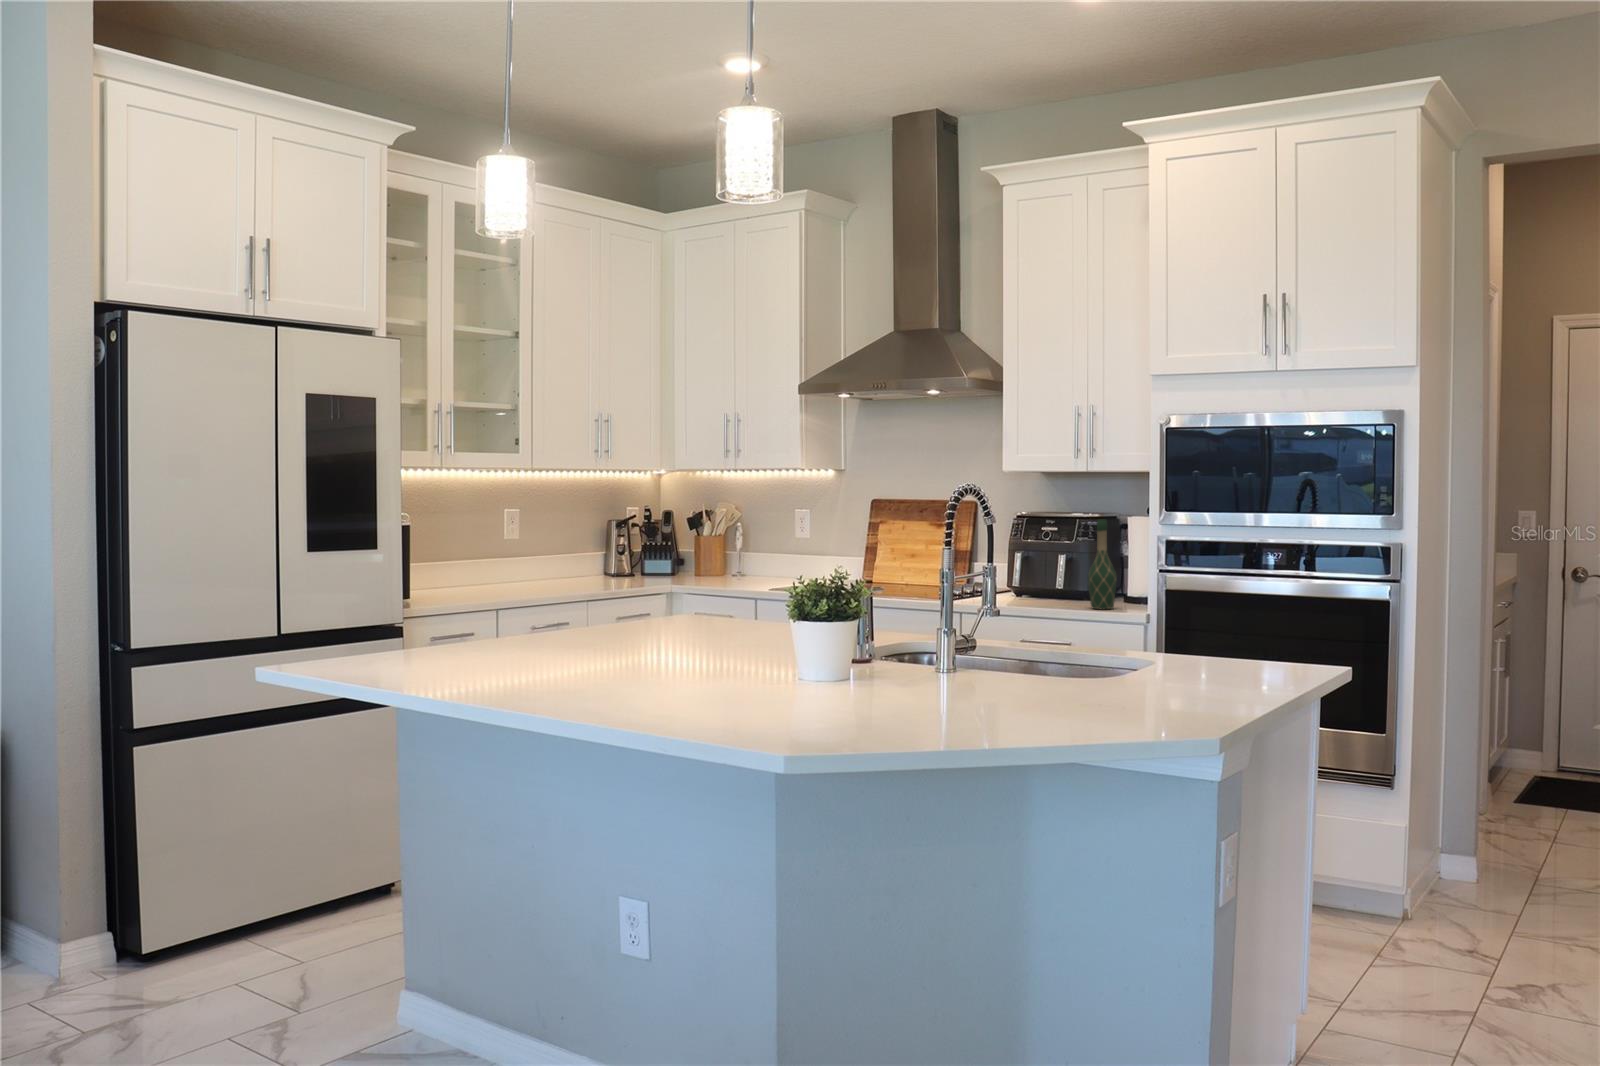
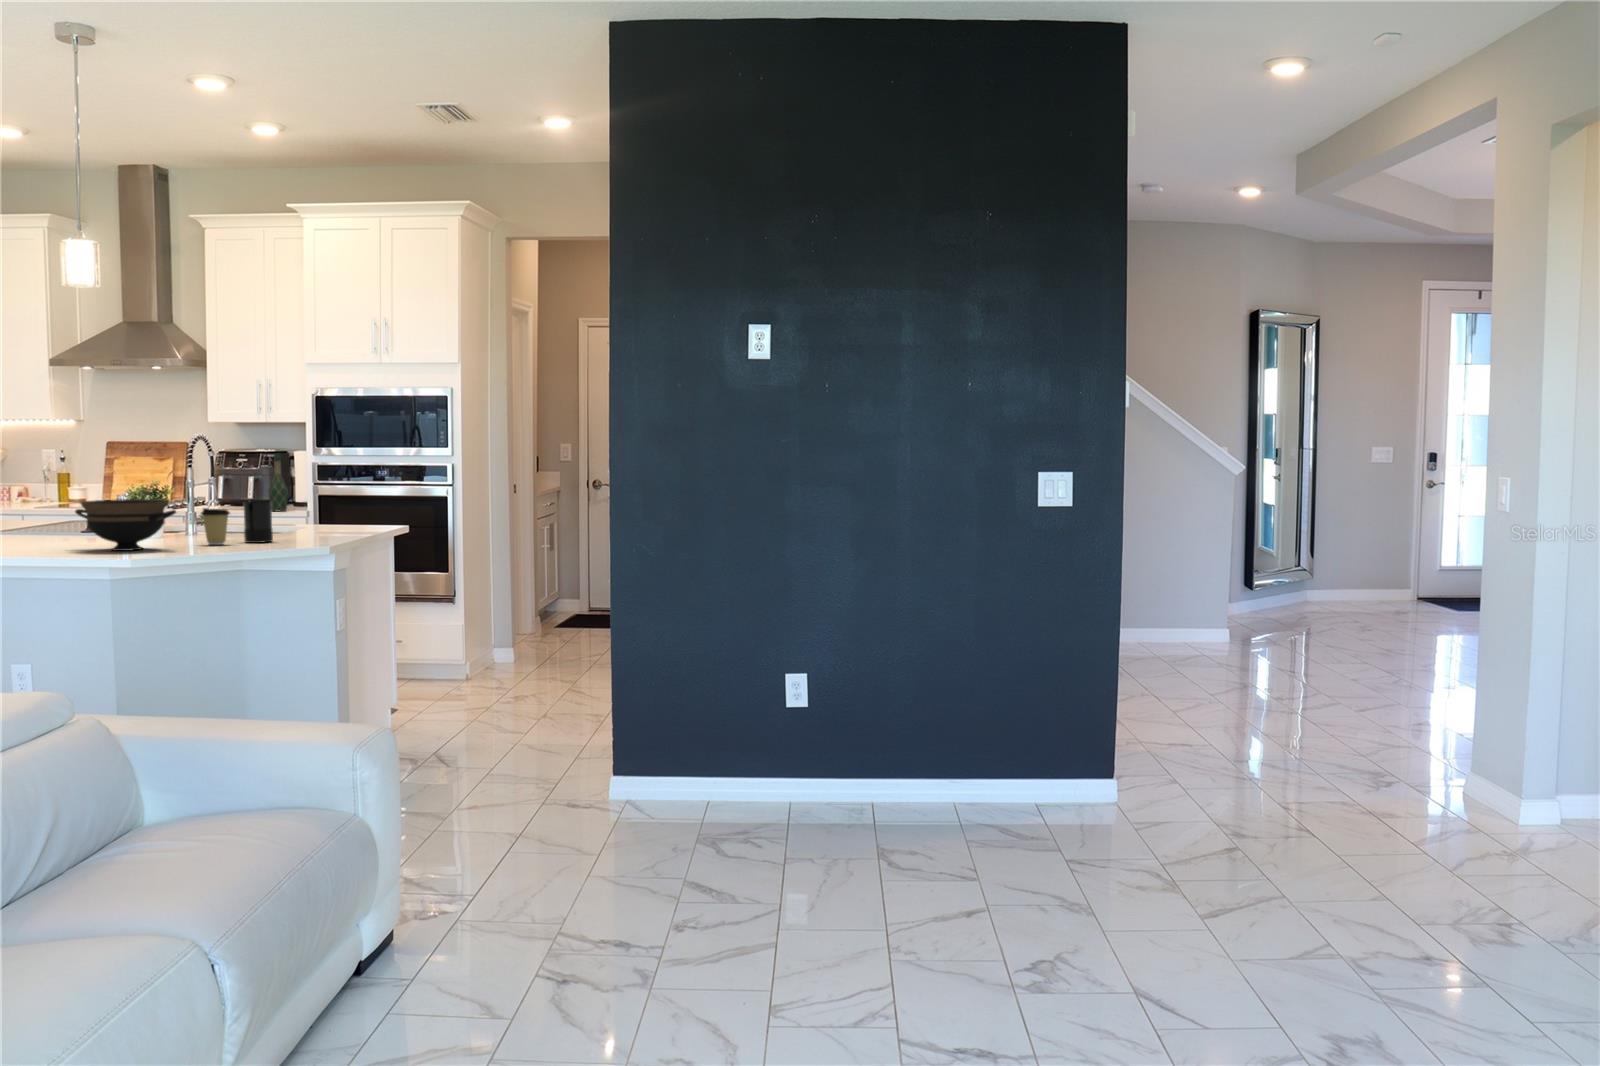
candle: none [1084,621,1137,702] -> present [243,501,273,543]
bowl: none [833,624,989,719] -> present [75,499,176,551]
coffee cup: none [1022,640,1071,707] -> present [201,508,230,545]

